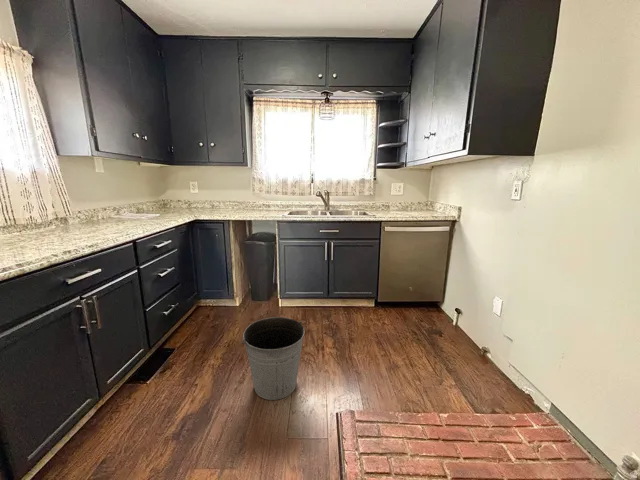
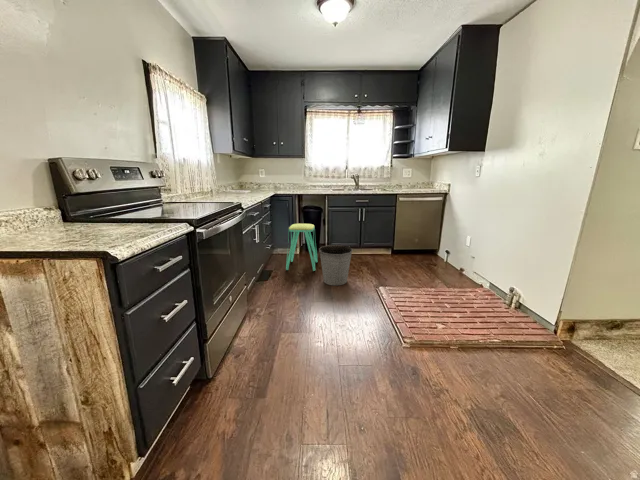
stool: none [200,271,260,354] -> present [286,224,318,271]

